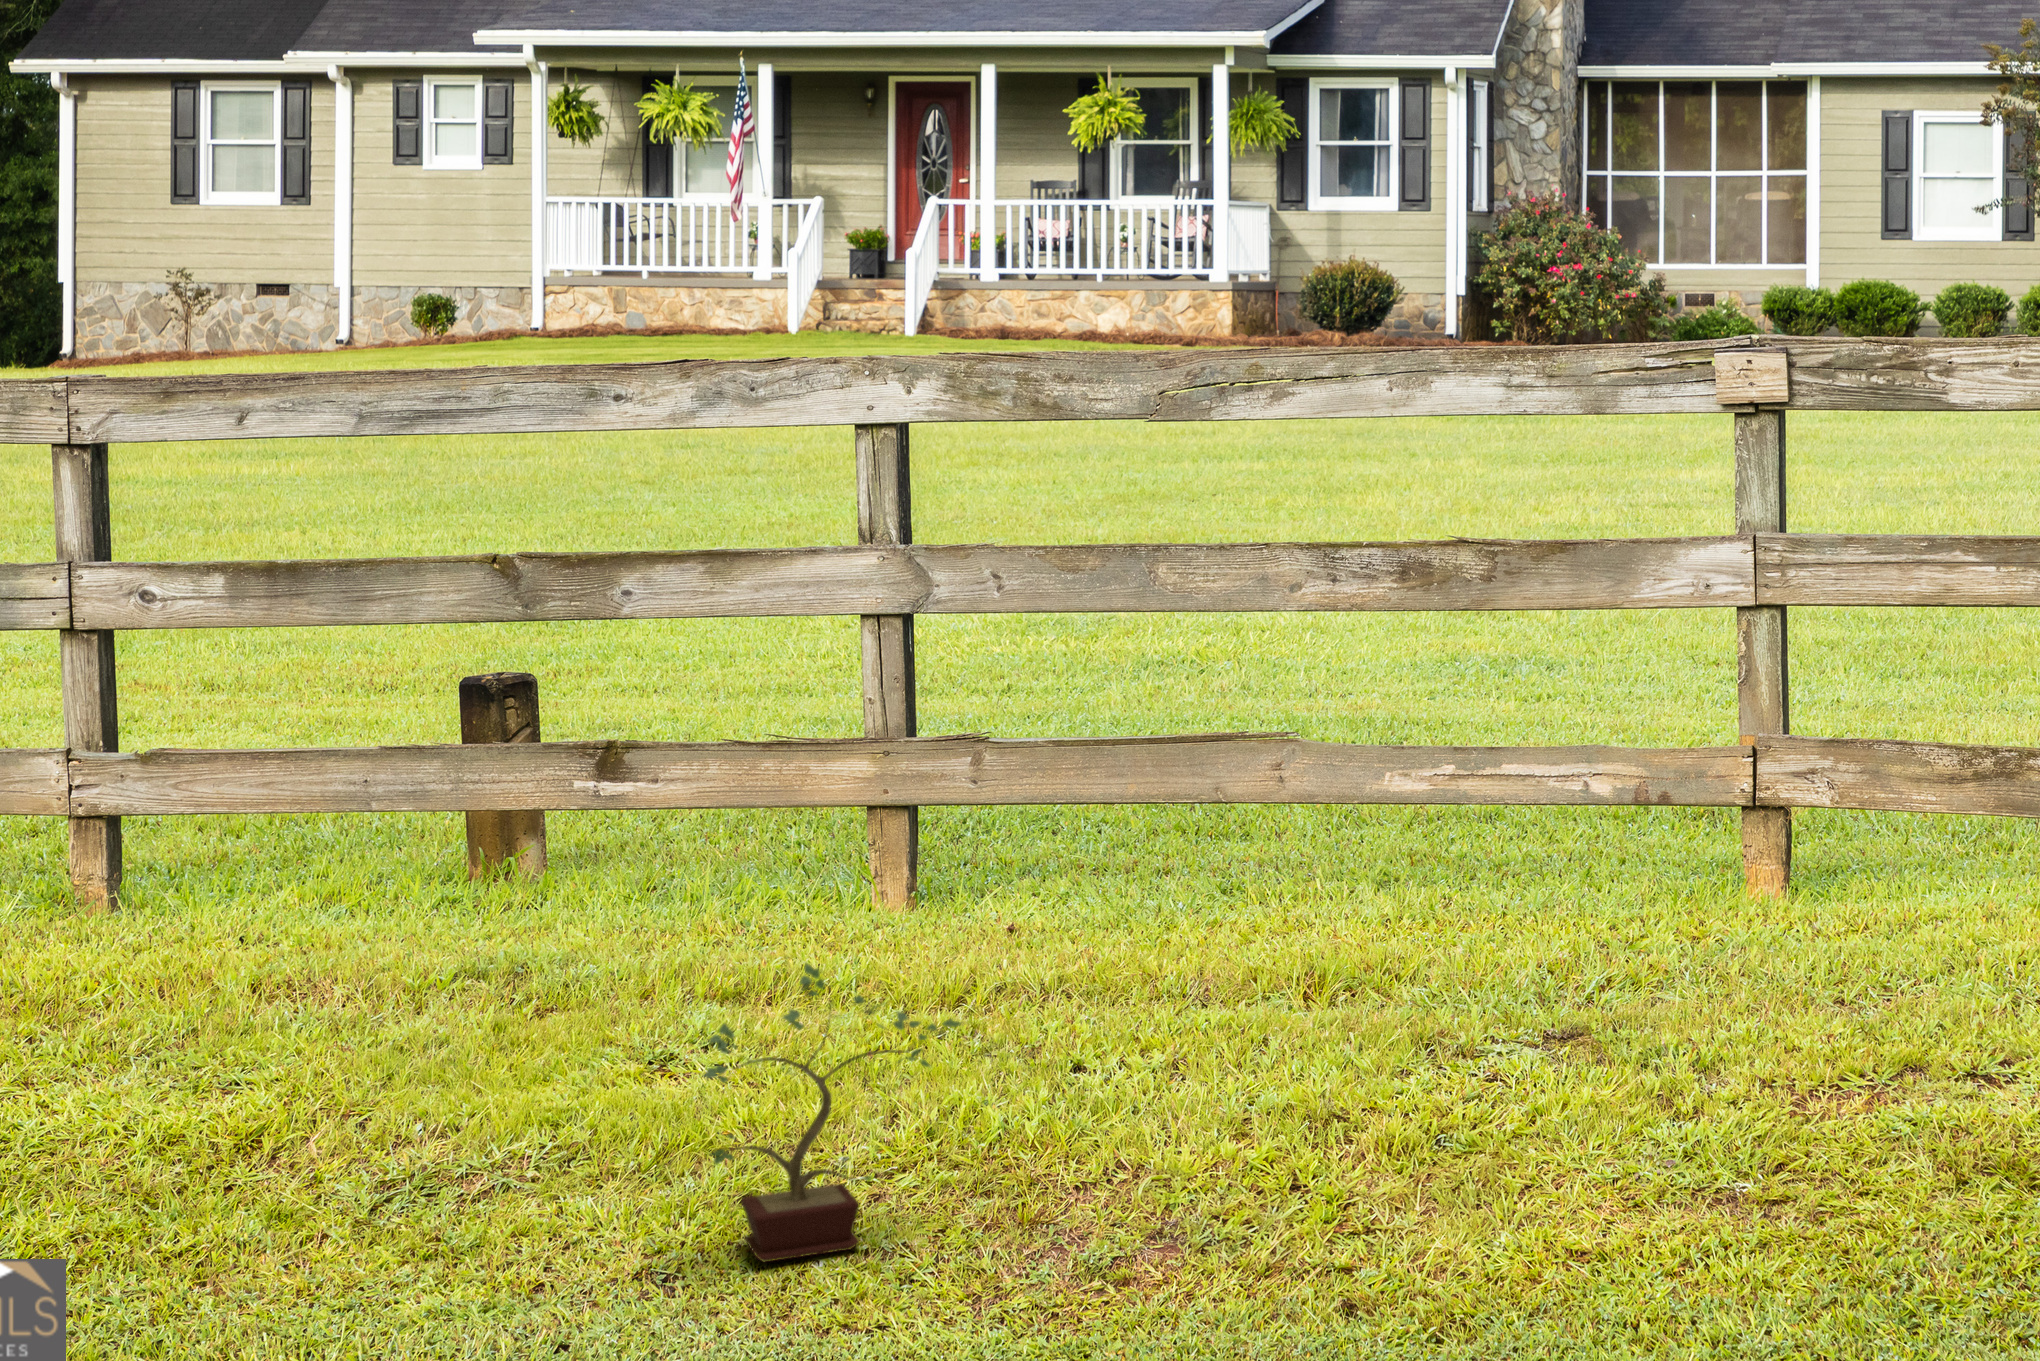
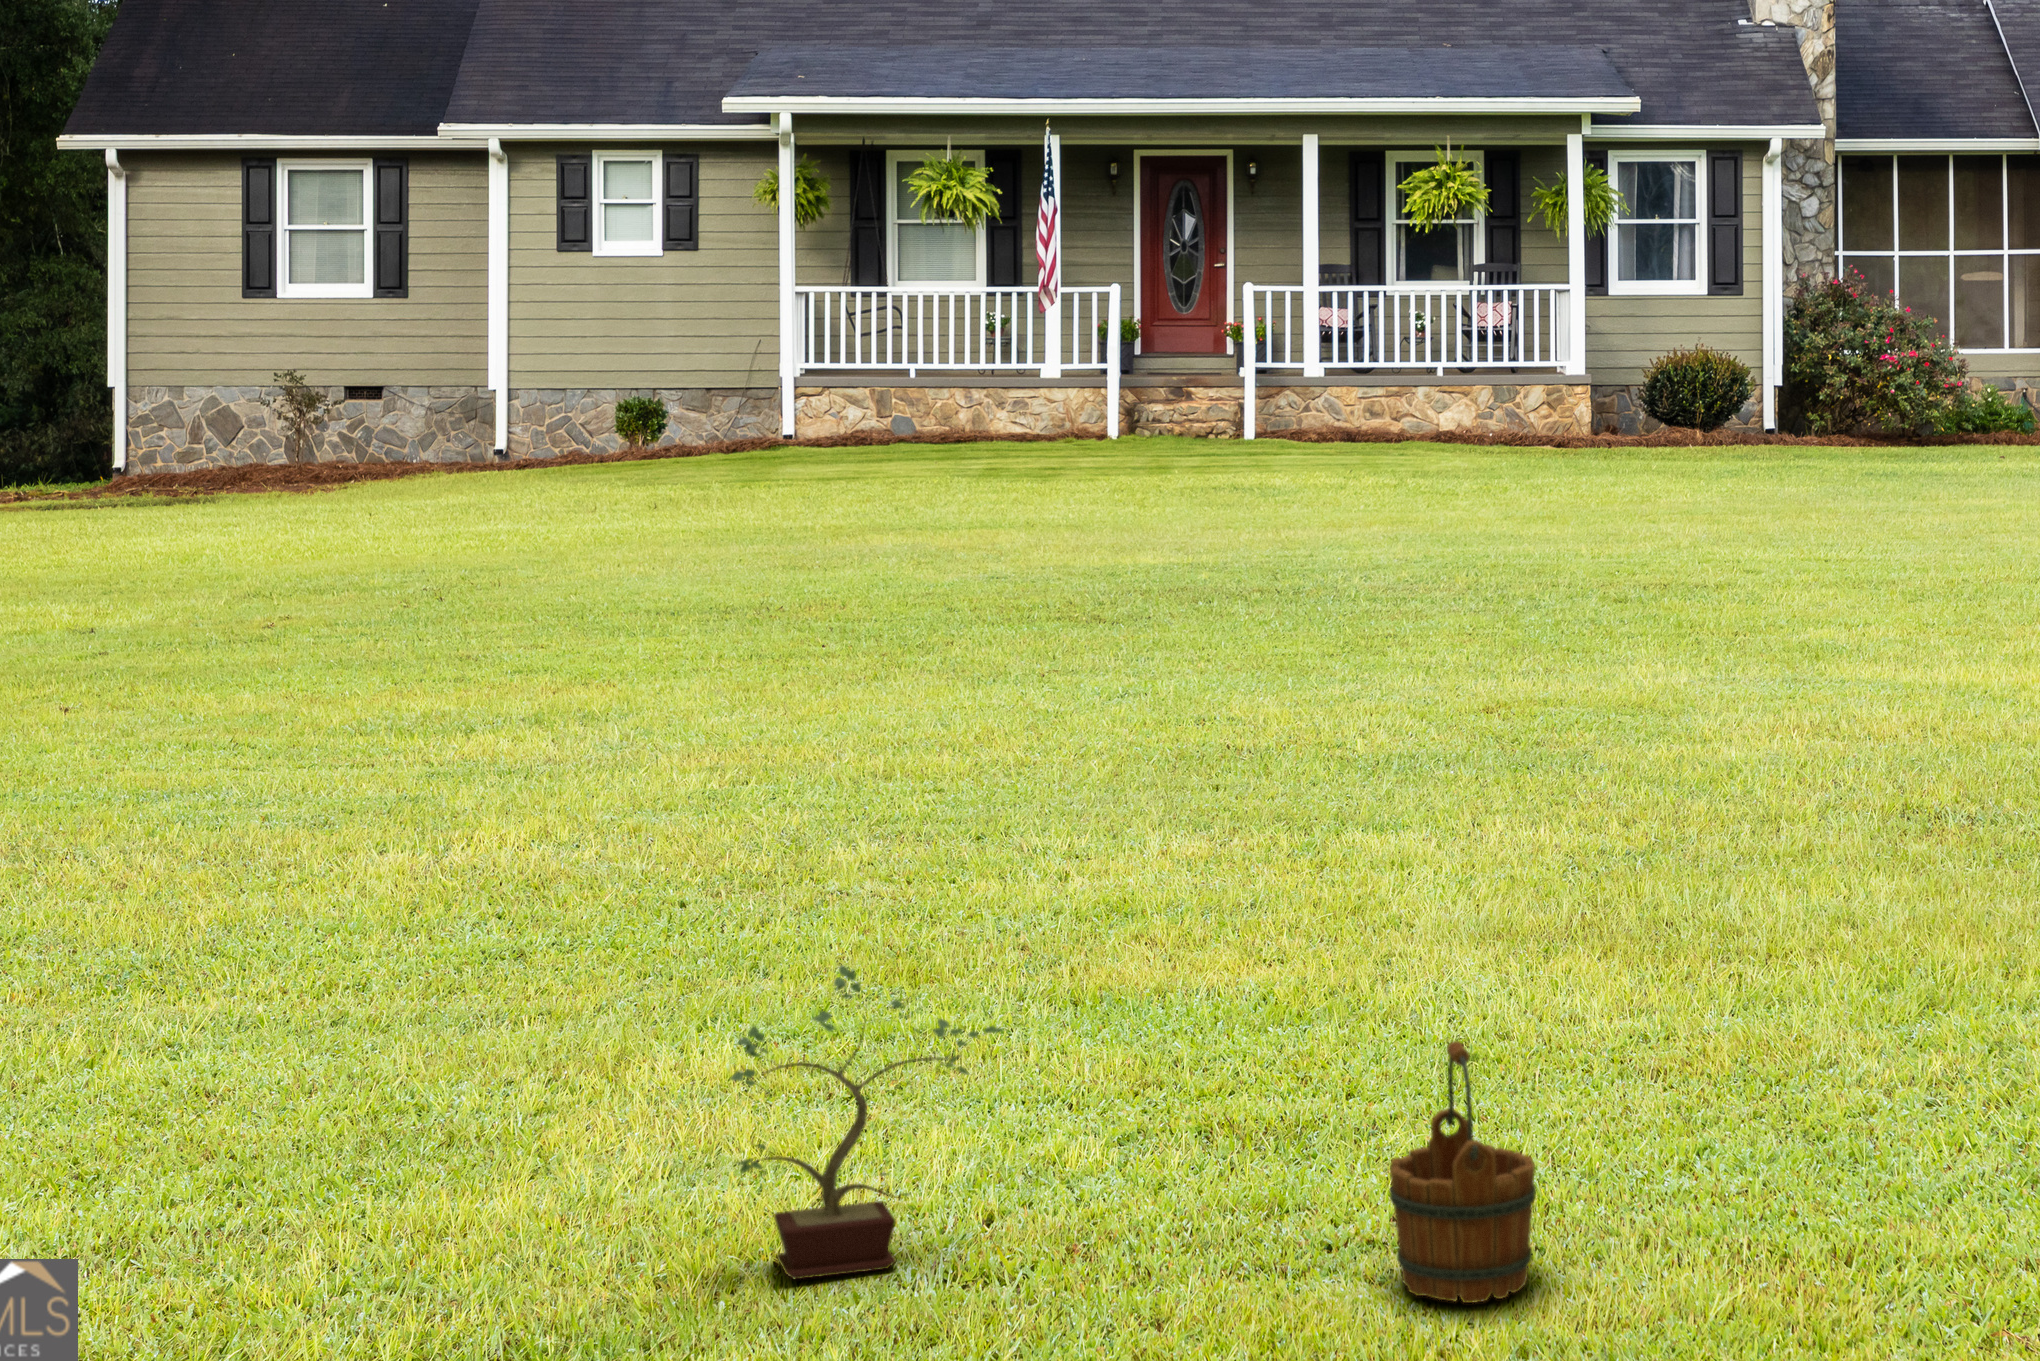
wooden bucket: none [1330,1033,1466,1279] -> present [1390,1041,1536,1303]

